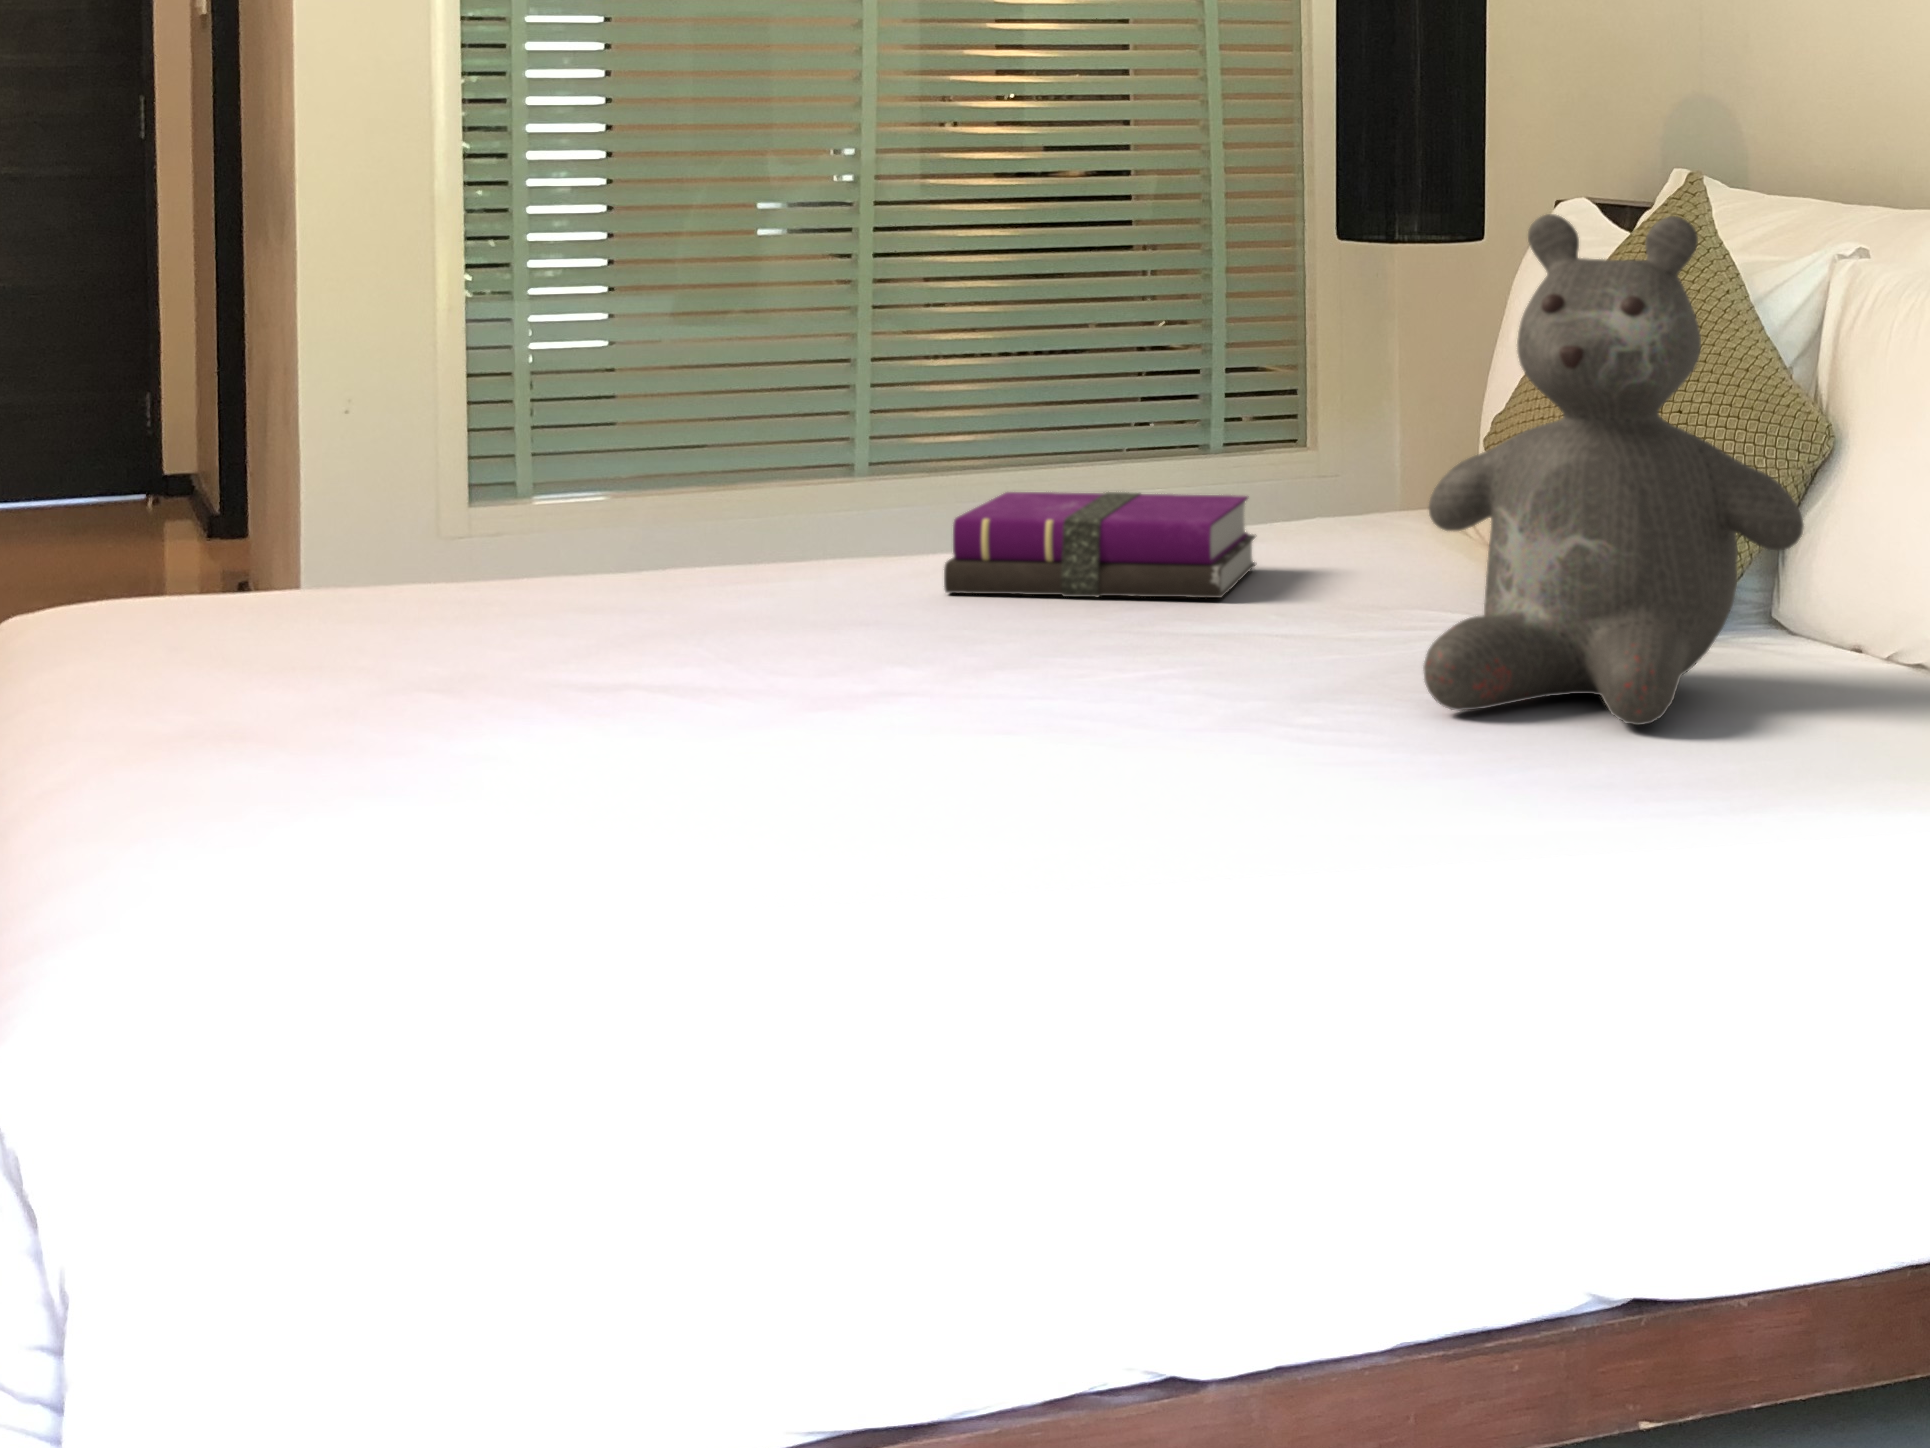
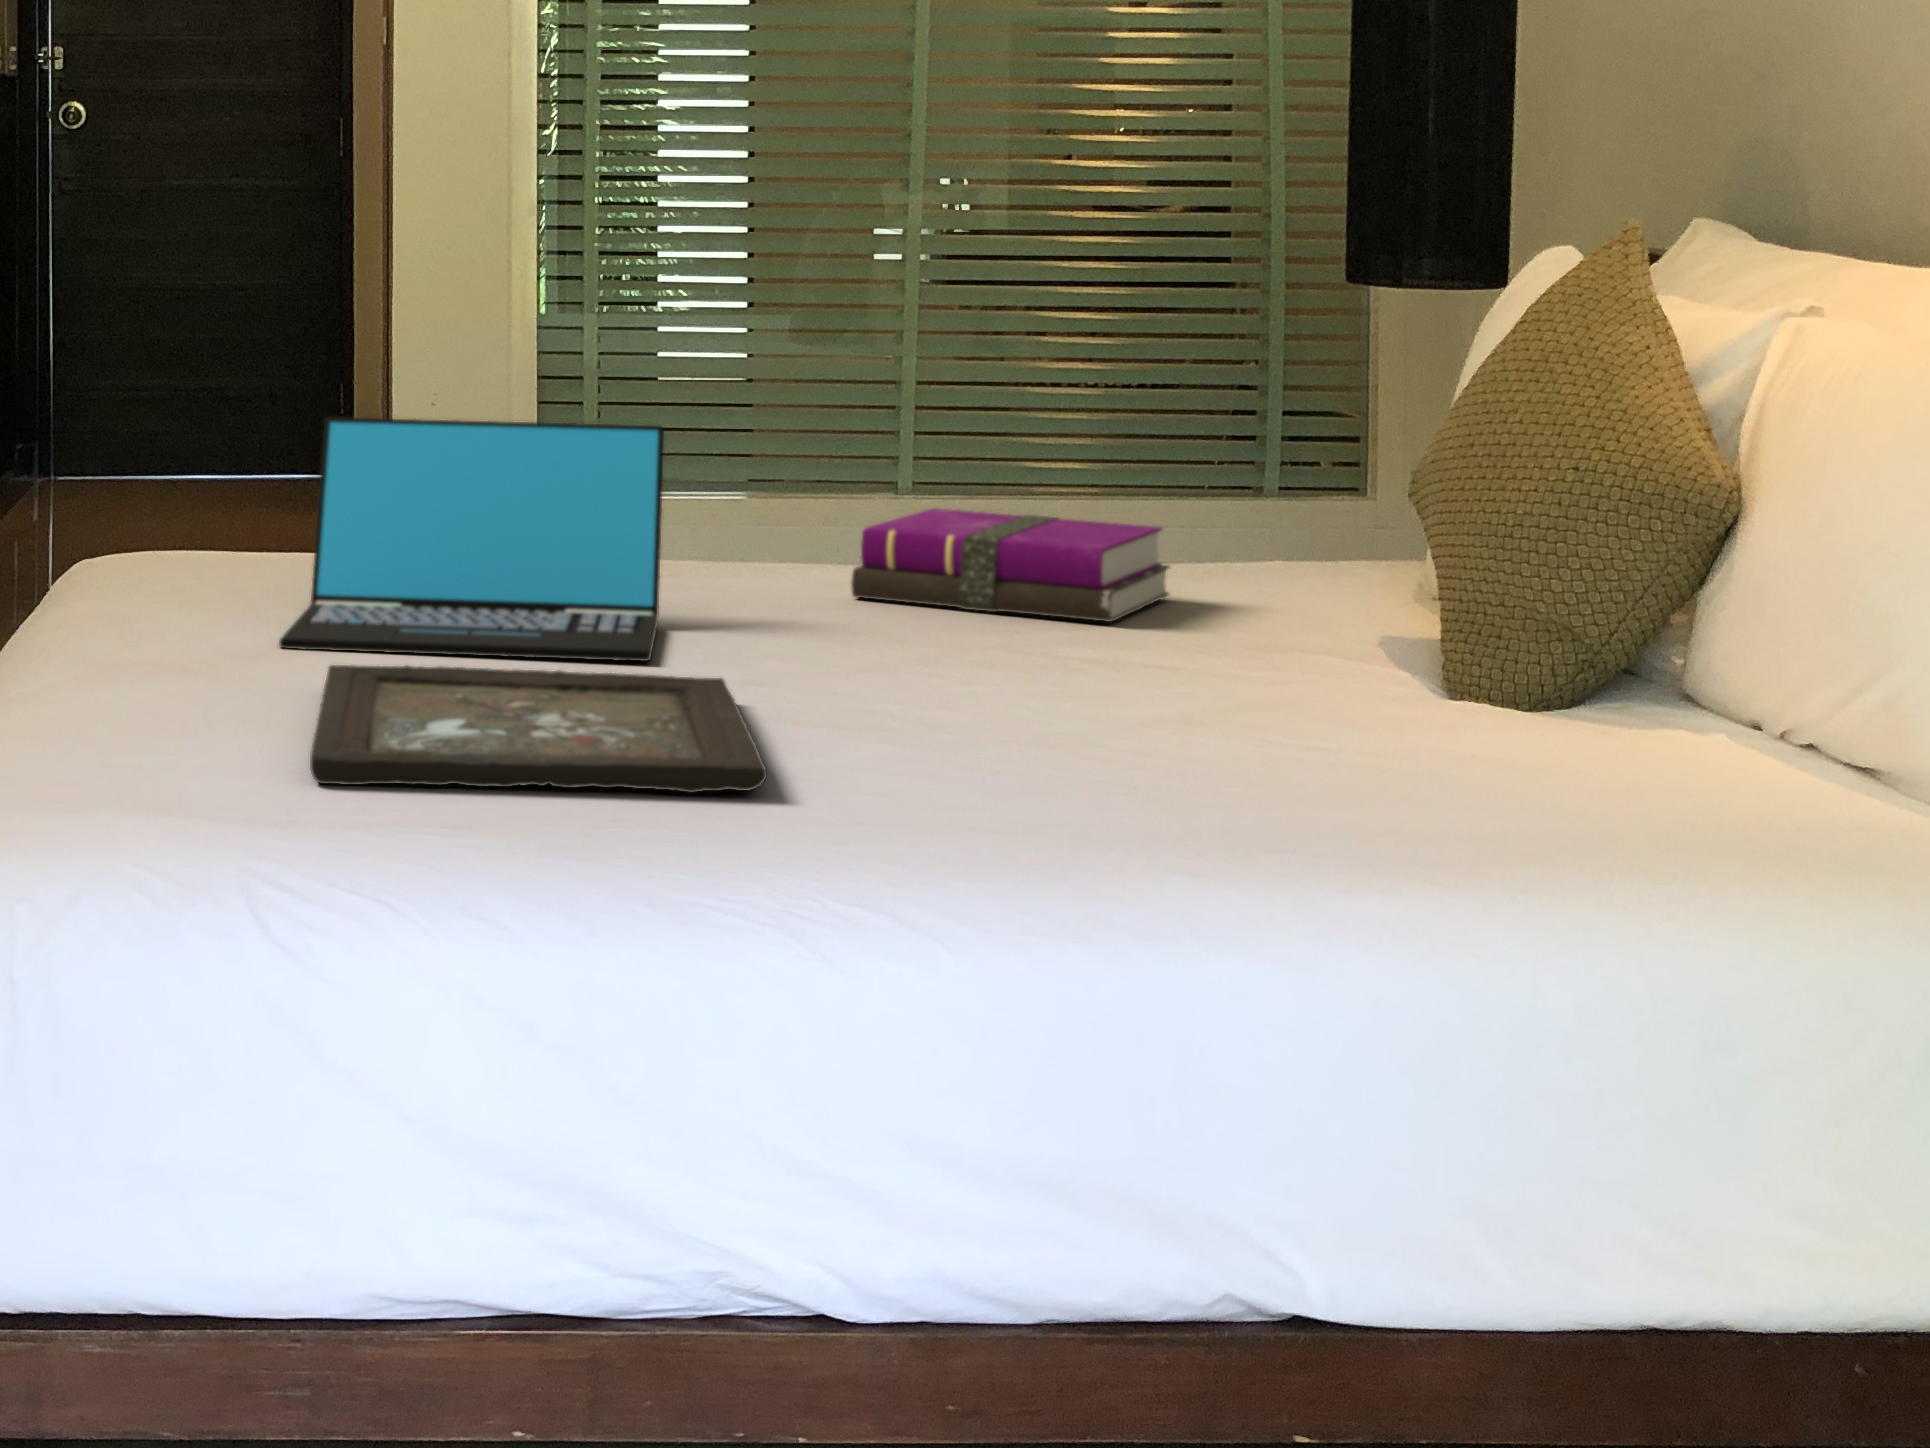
teddy bear: present [1423,214,1804,725] -> none [1227,261,1644,771]
laptop: none [345,421,785,708] -> present [279,417,664,661]
tray: none [439,697,1018,870] -> present [310,665,767,793]

